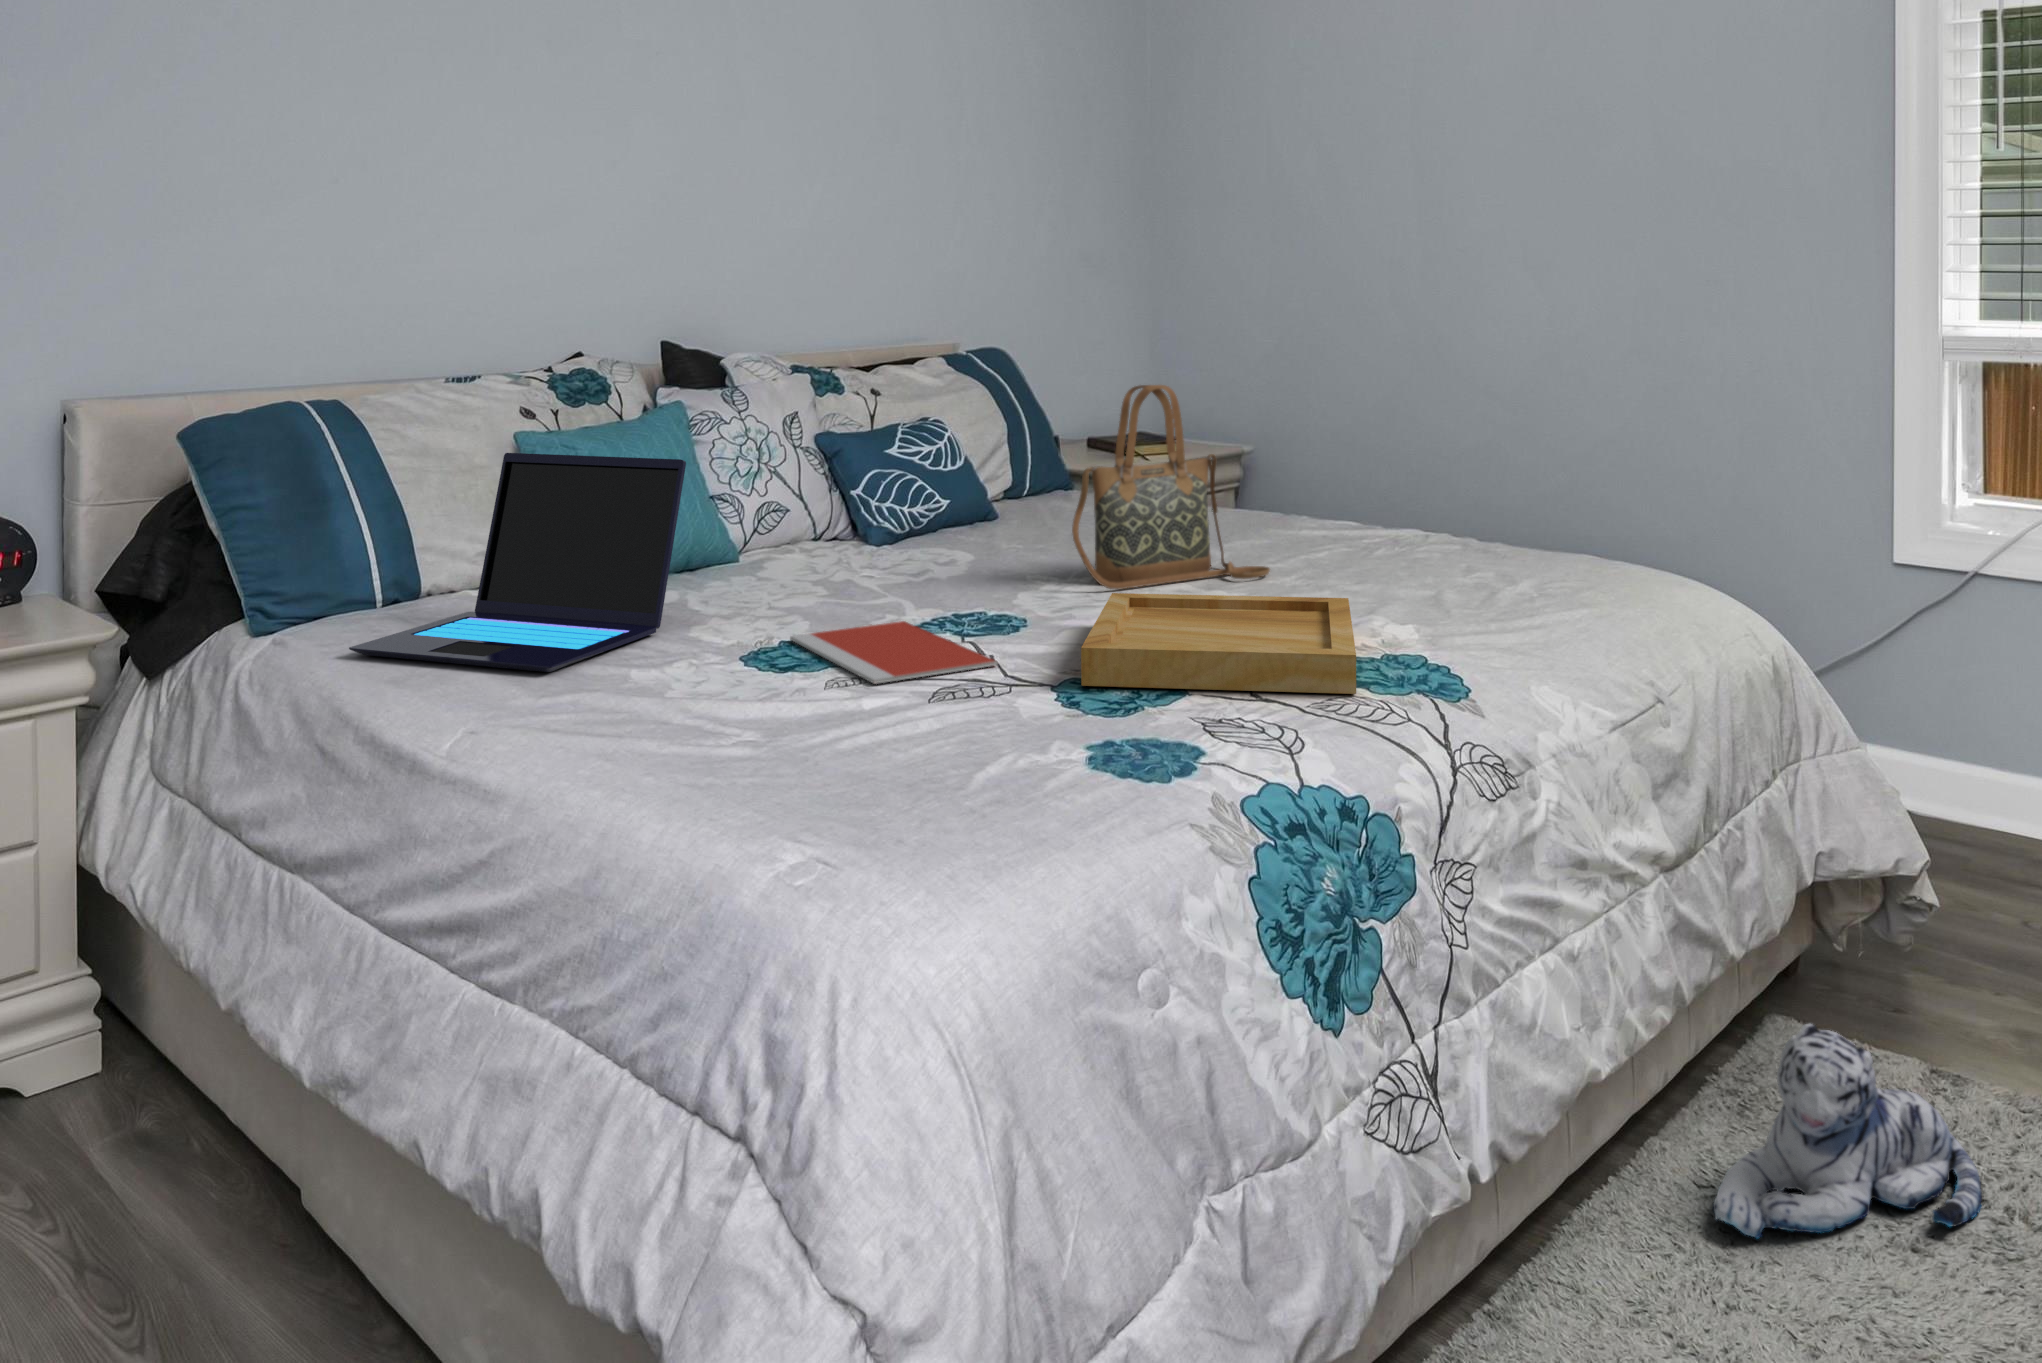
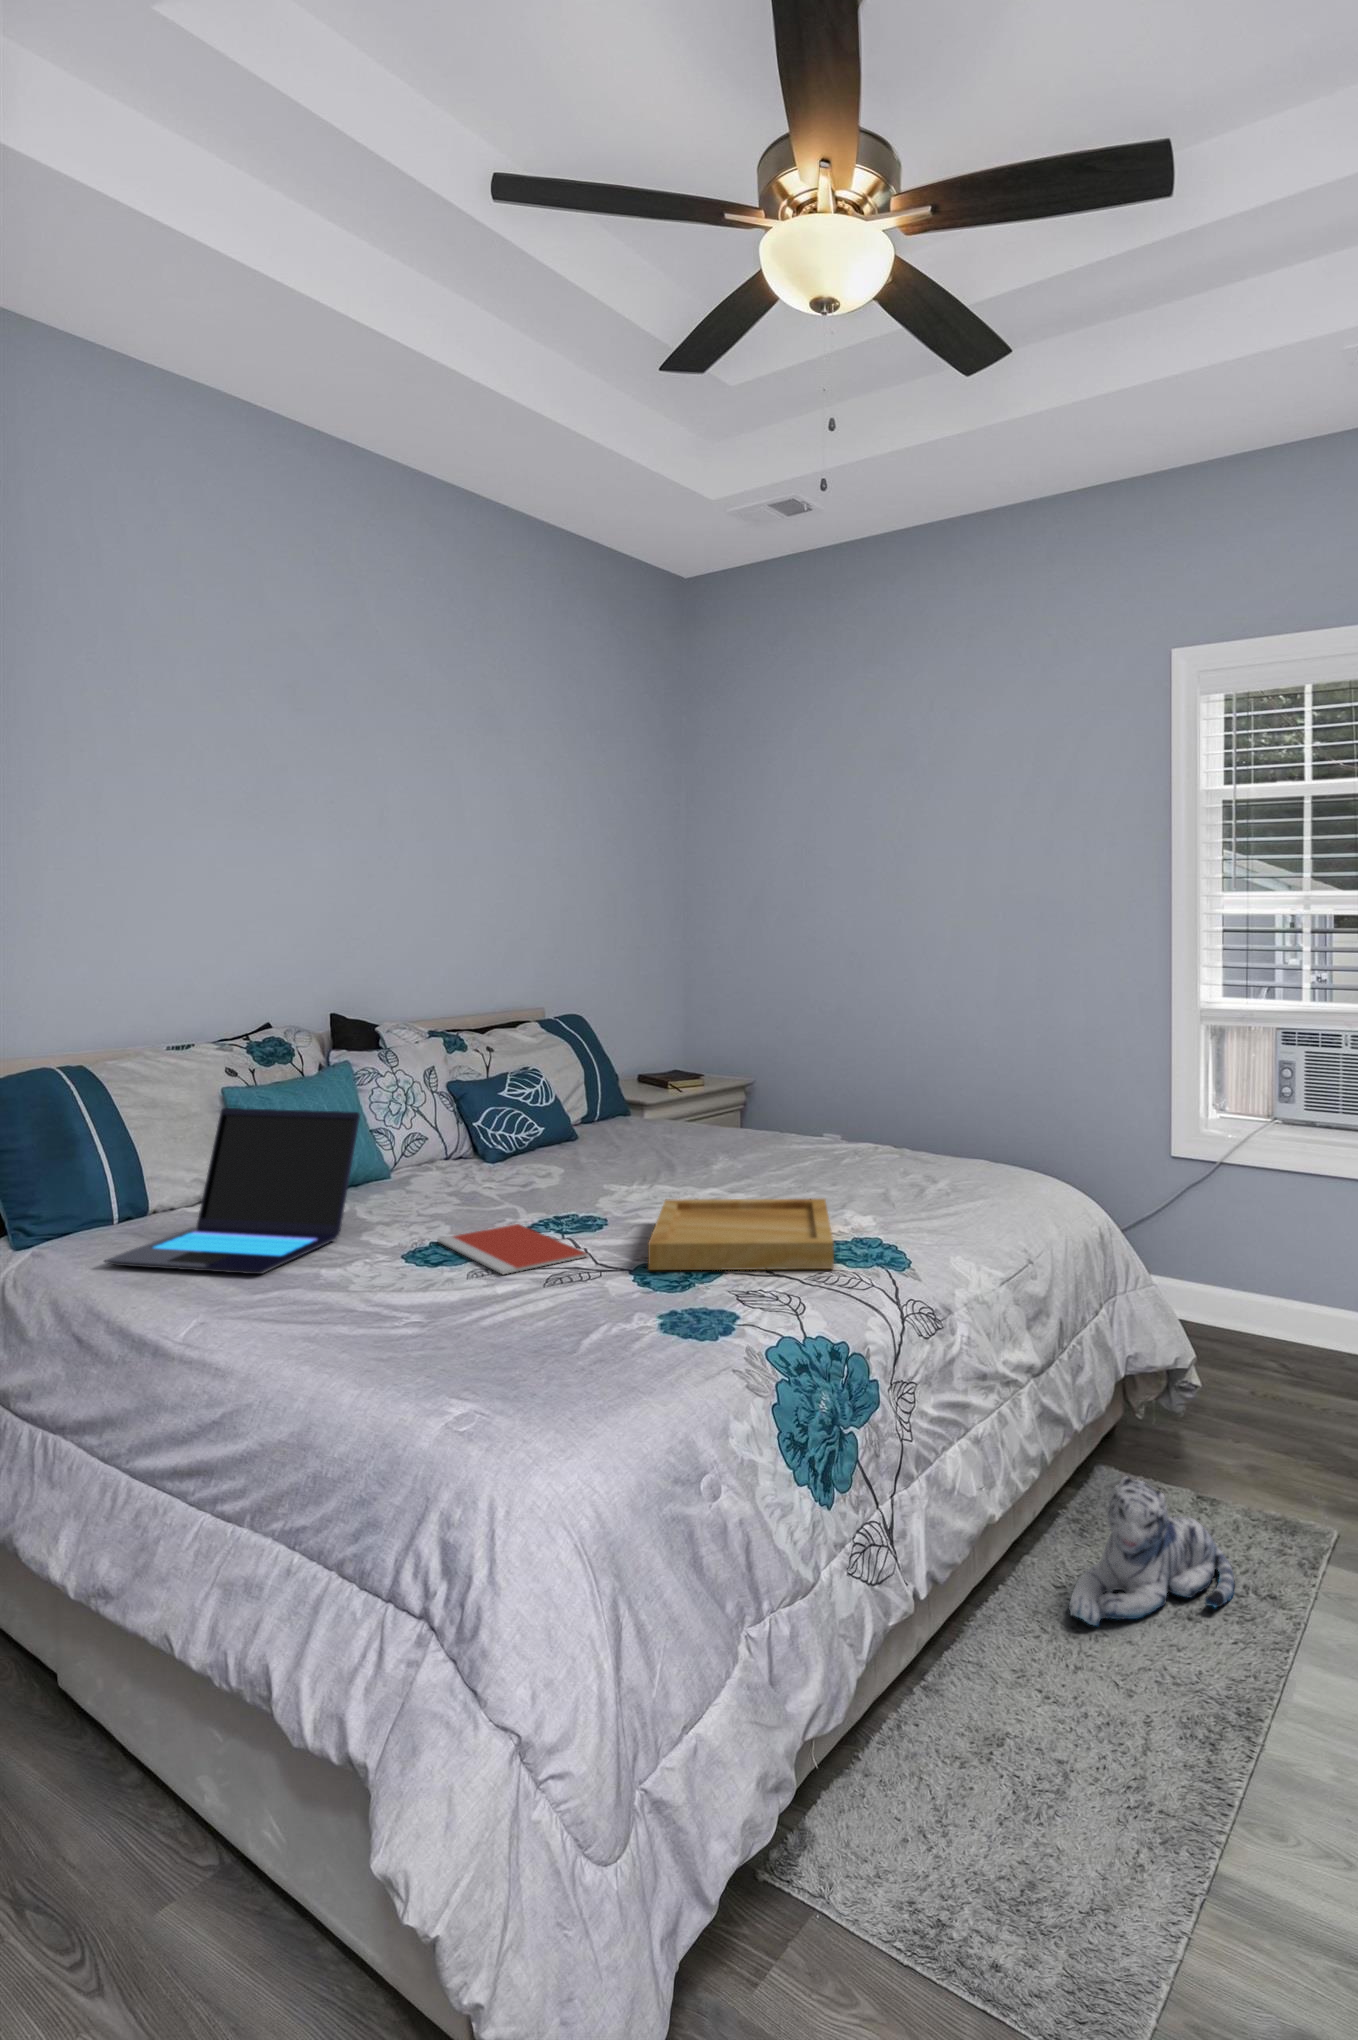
handbag: present [1072,385,1270,589] -> none [635,1049,770,1194]

